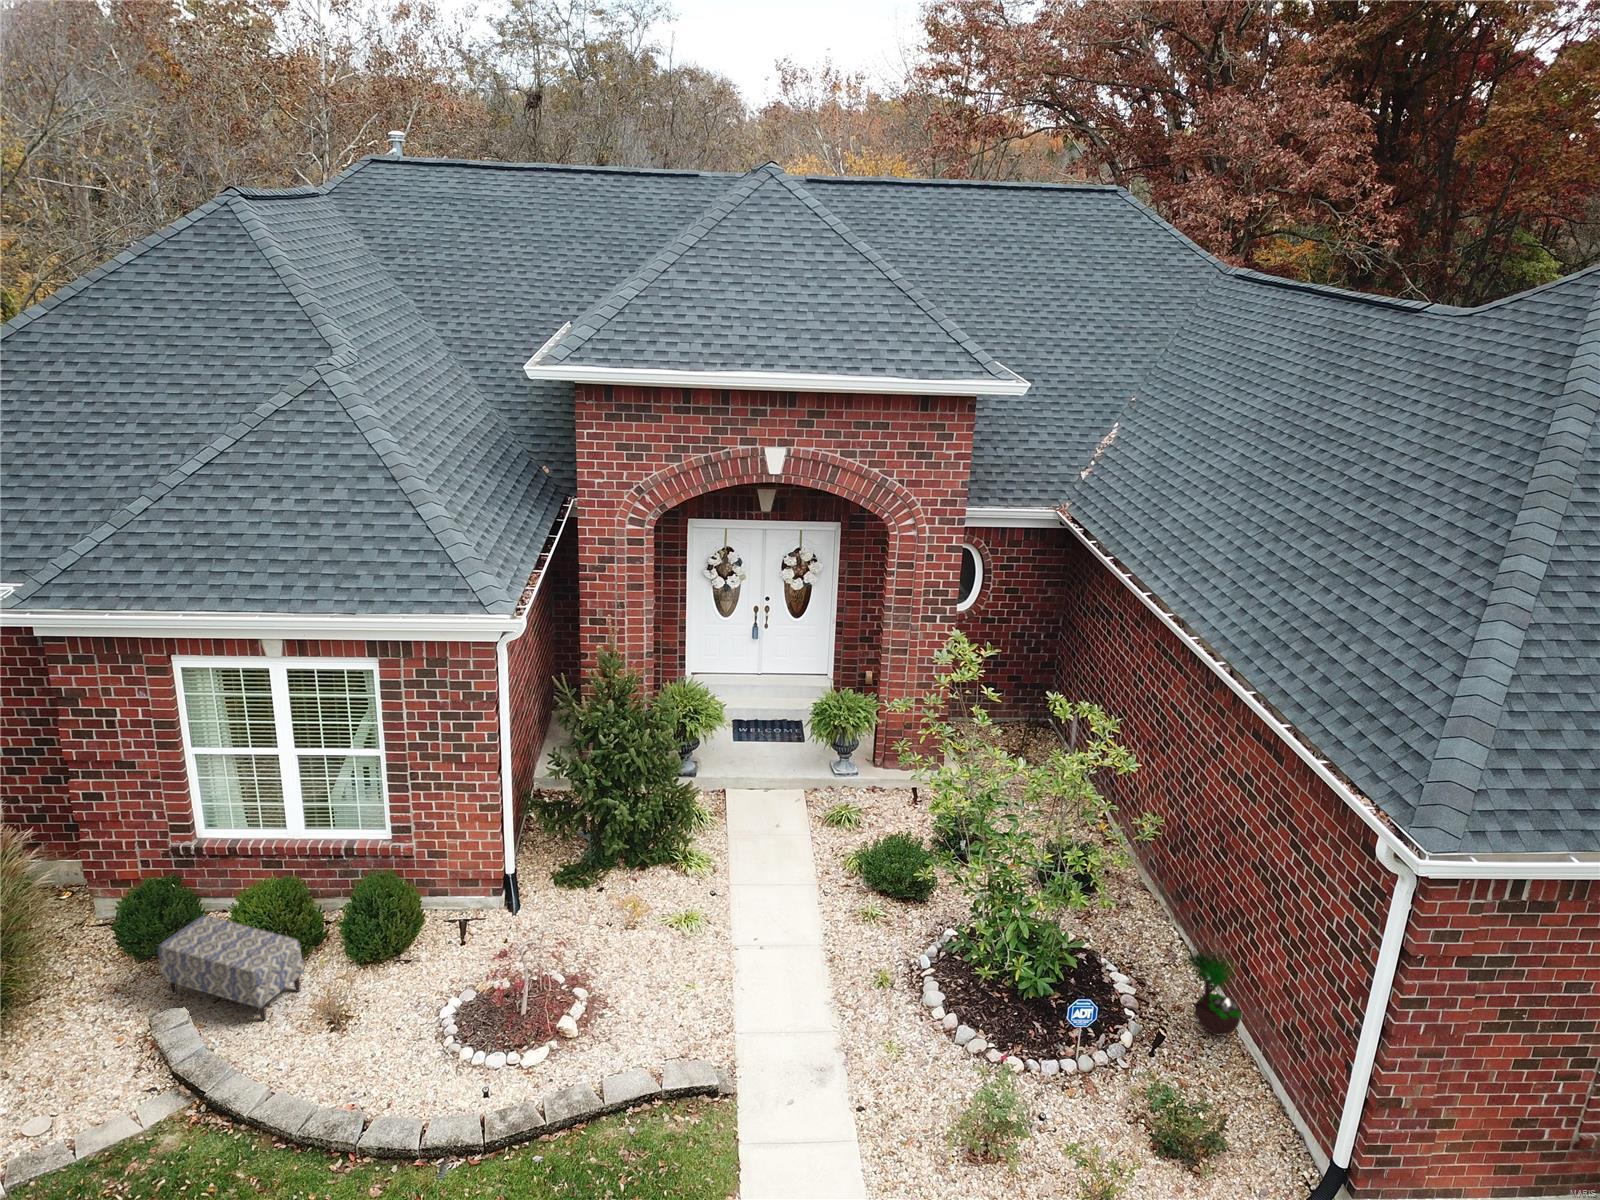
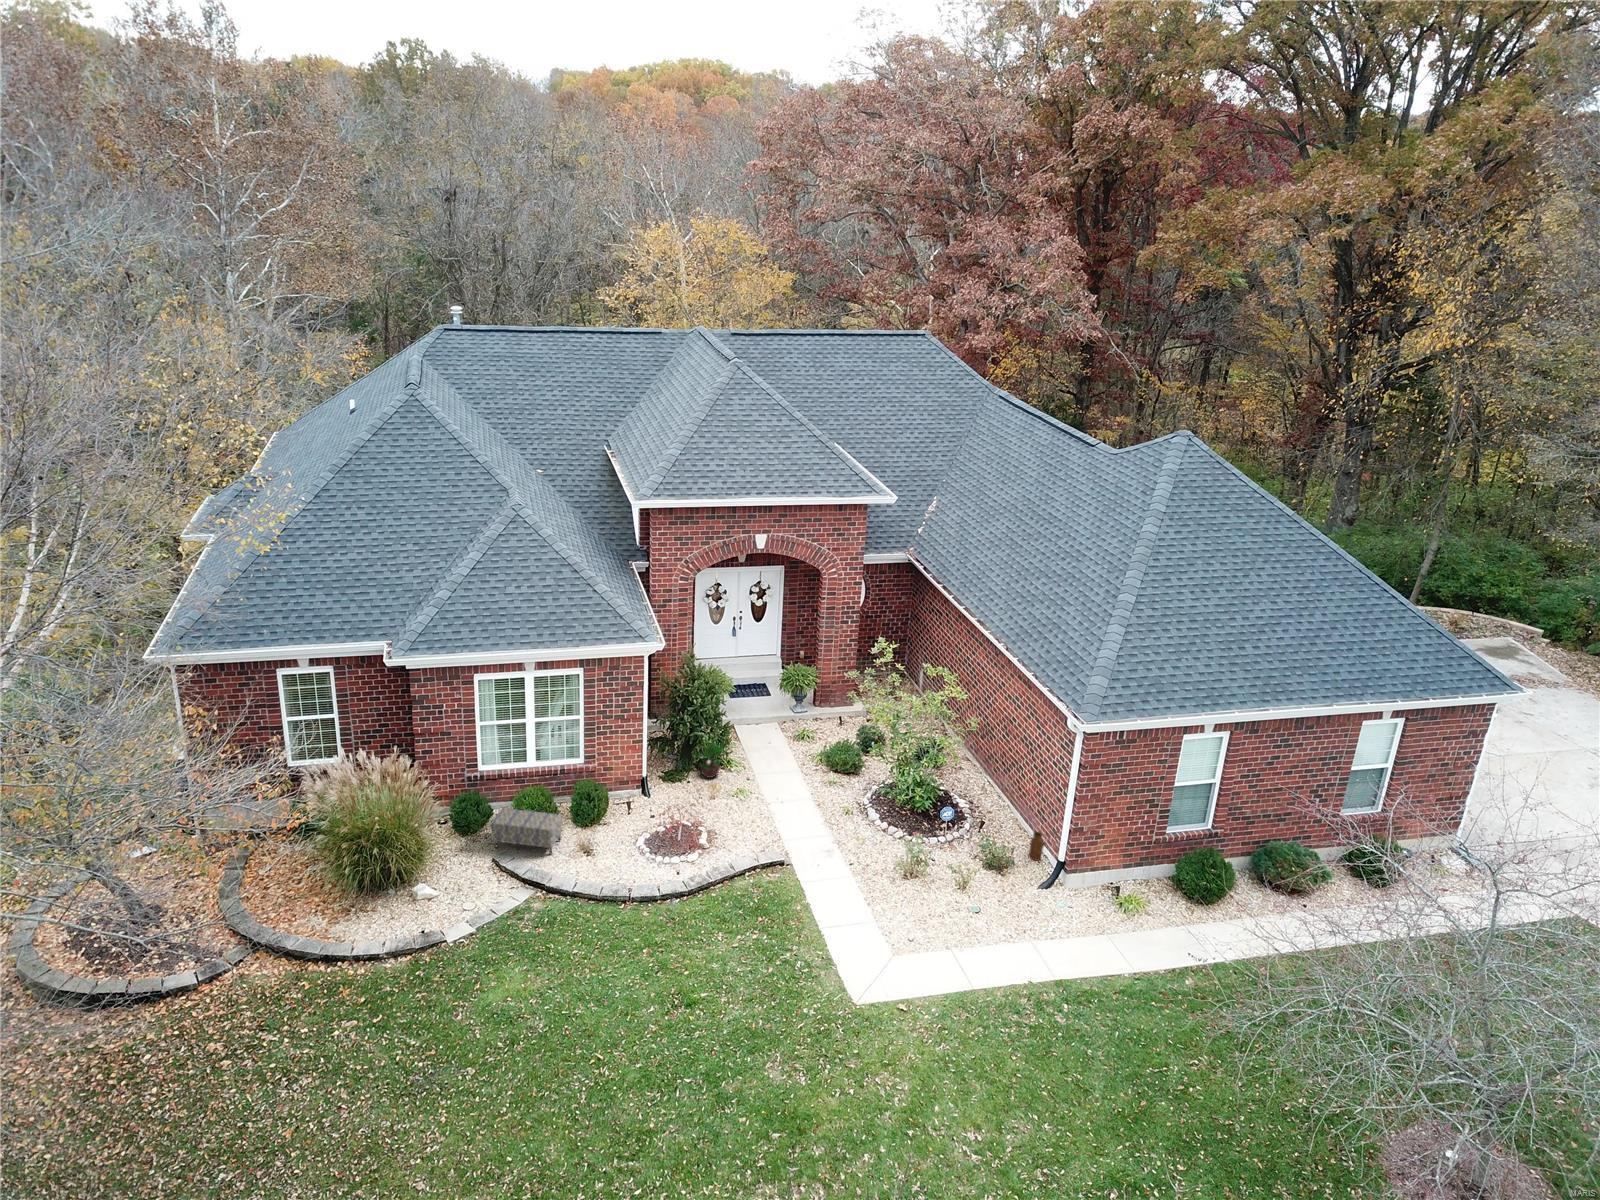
potted tree: present [1185,948,1241,1035] -> present [701,743,722,778]
watering can: none [1265,1080,1310,1151] -> present [1029,832,1045,861]

